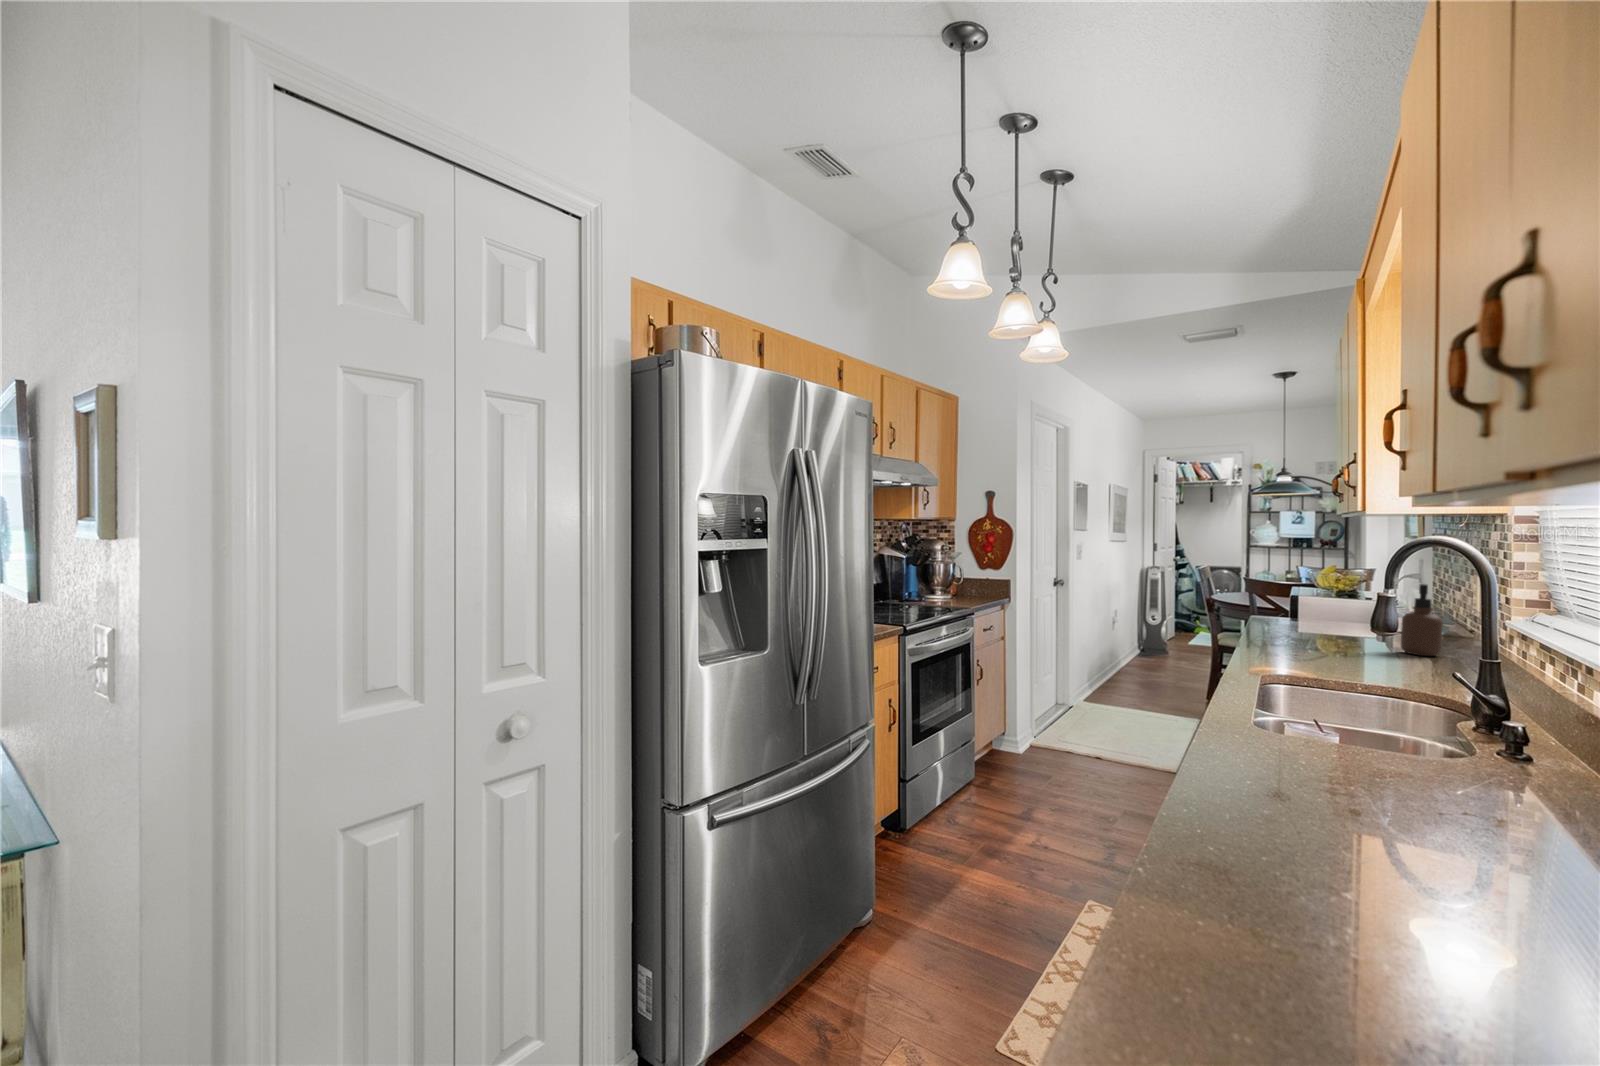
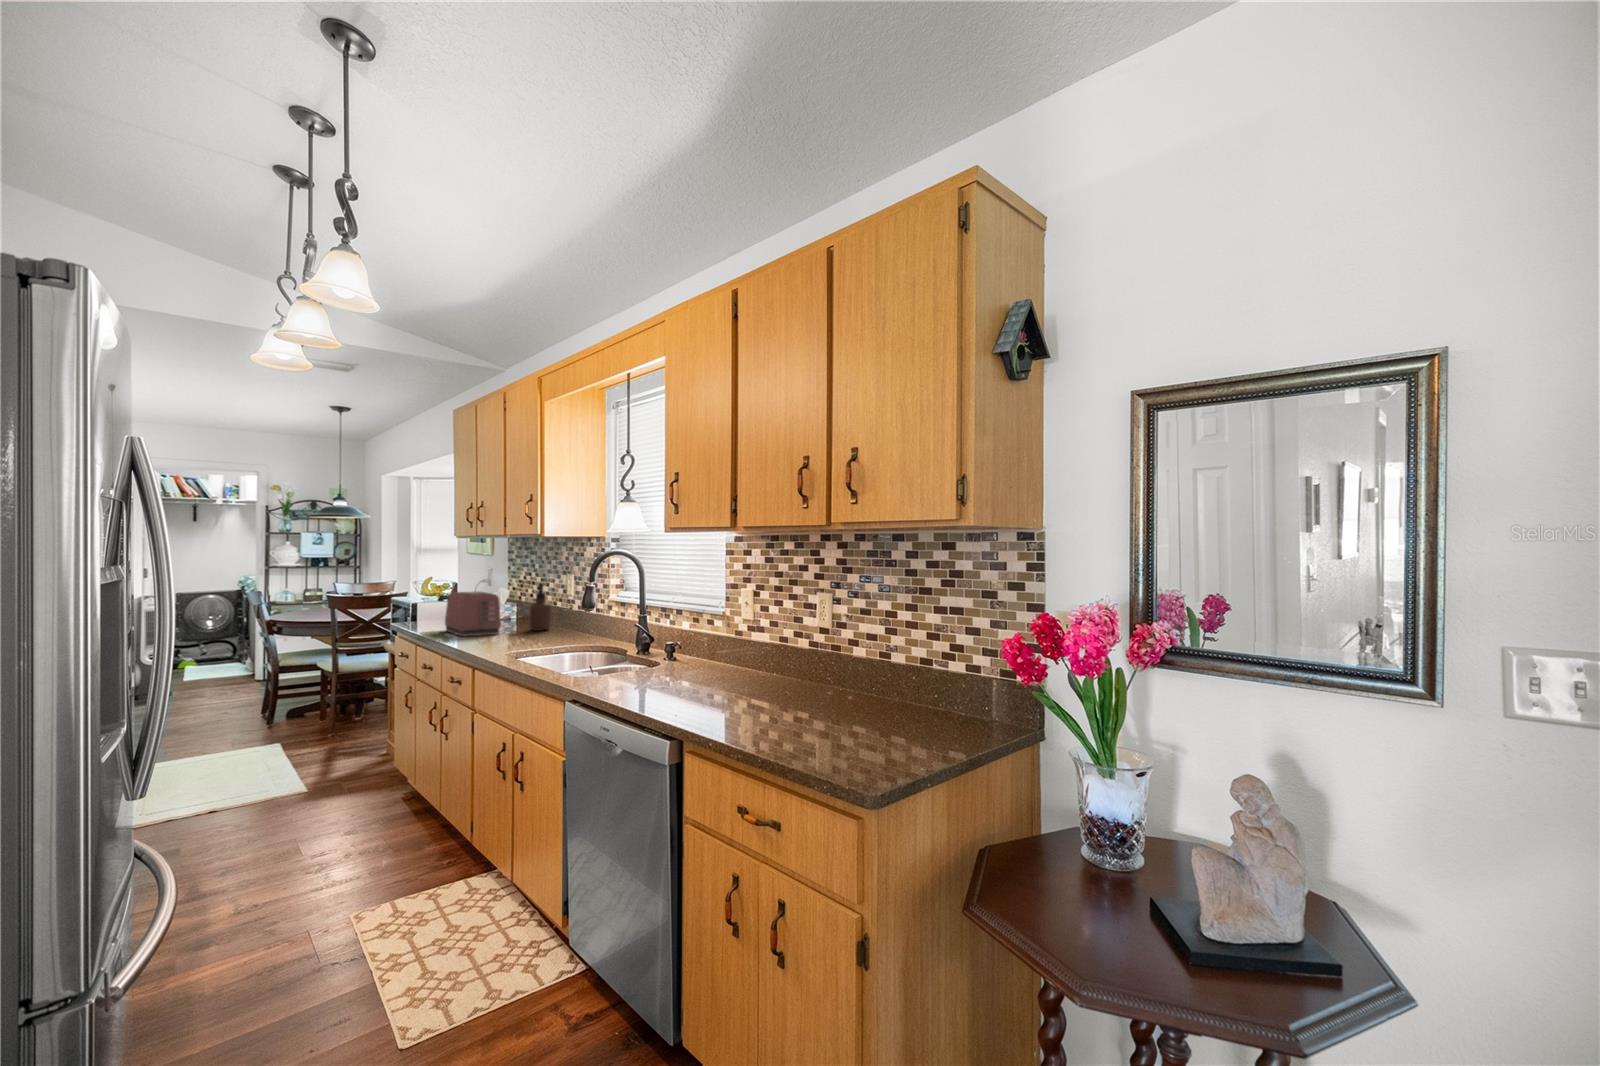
toaster: none [1282,585,1345,648] -> present [445,592,501,636]

